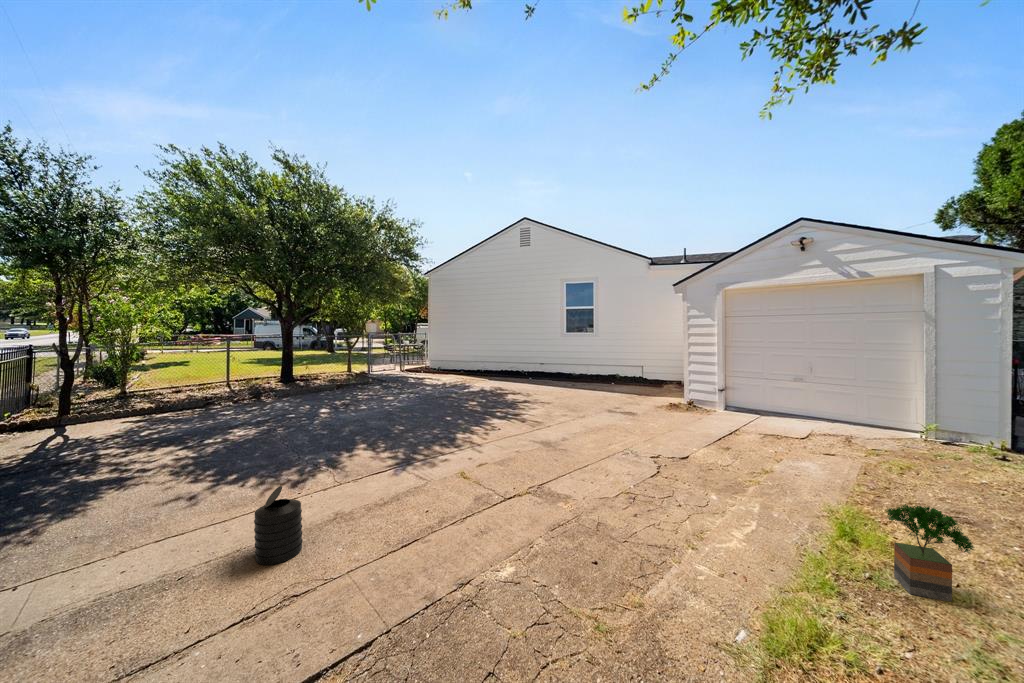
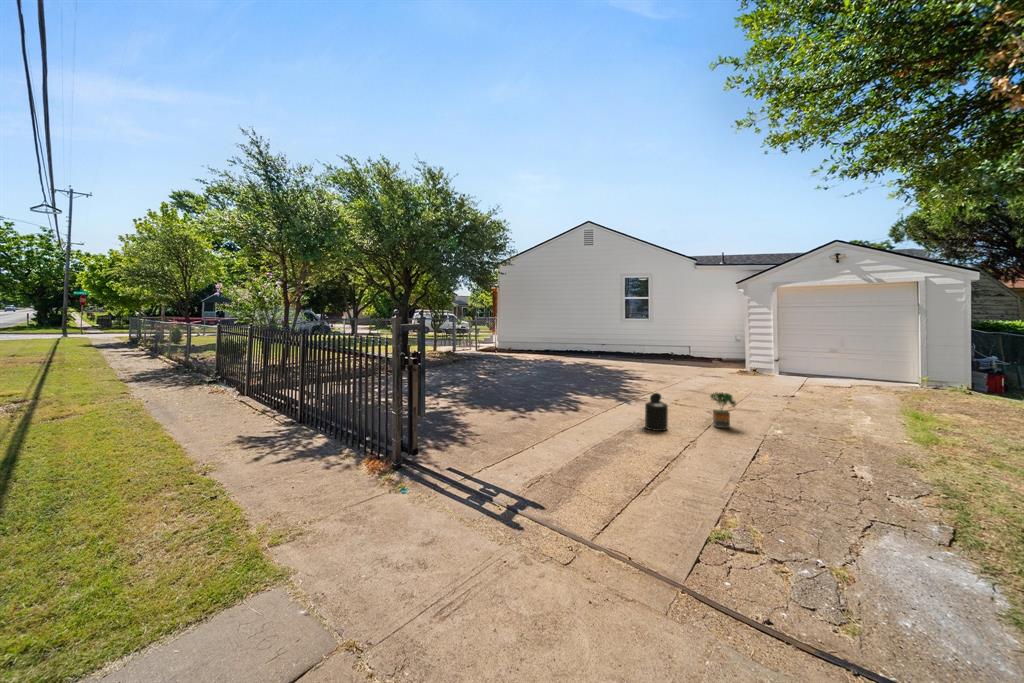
potted tree: present [886,504,974,602] -> present [711,392,736,428]

